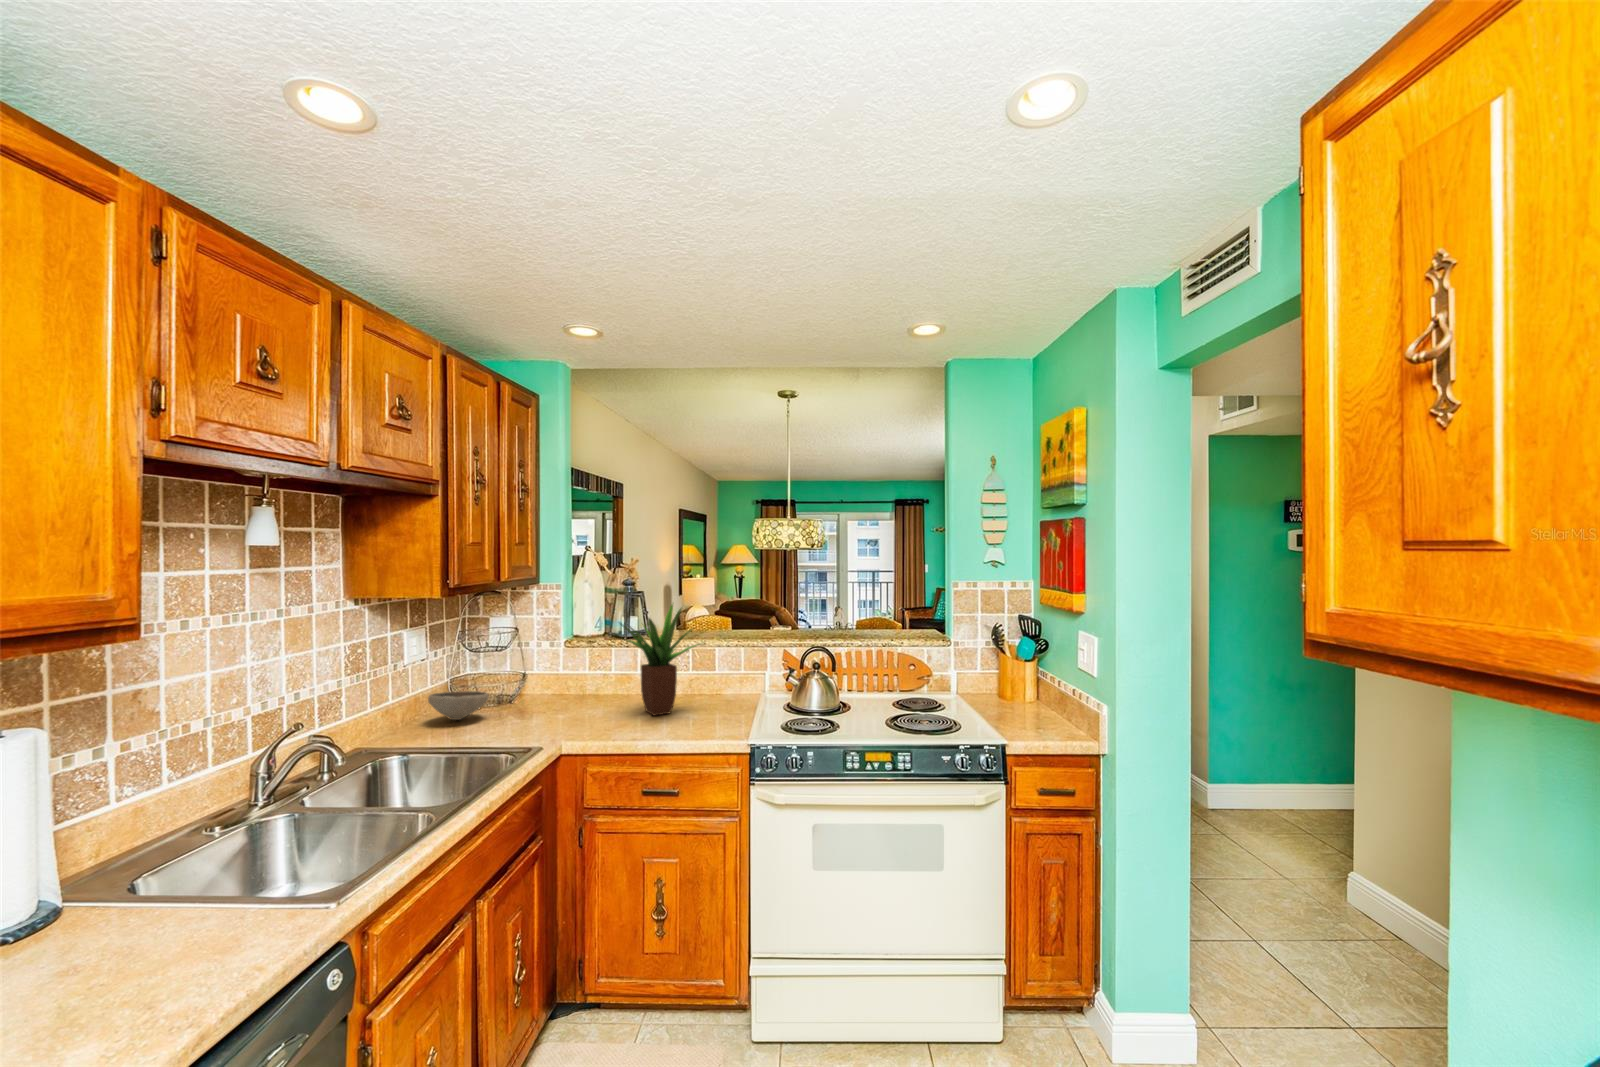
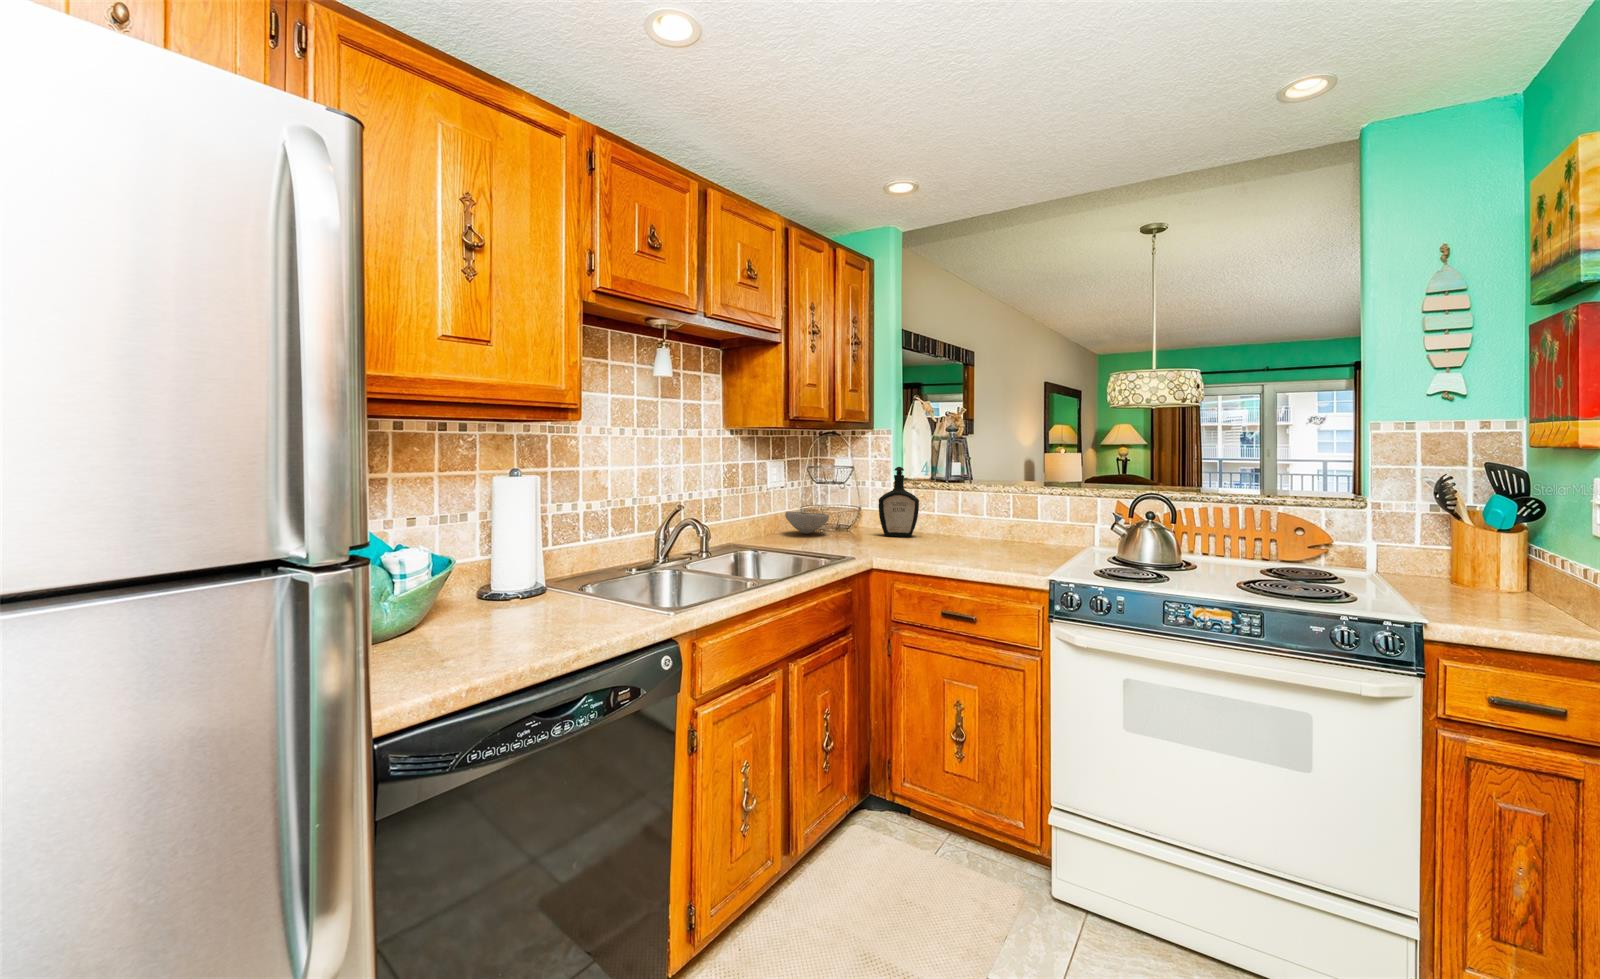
potted plant: present [621,605,699,716] -> none [932,443,1021,548]
bottle: none [549,628,596,709] -> present [879,467,919,537]

